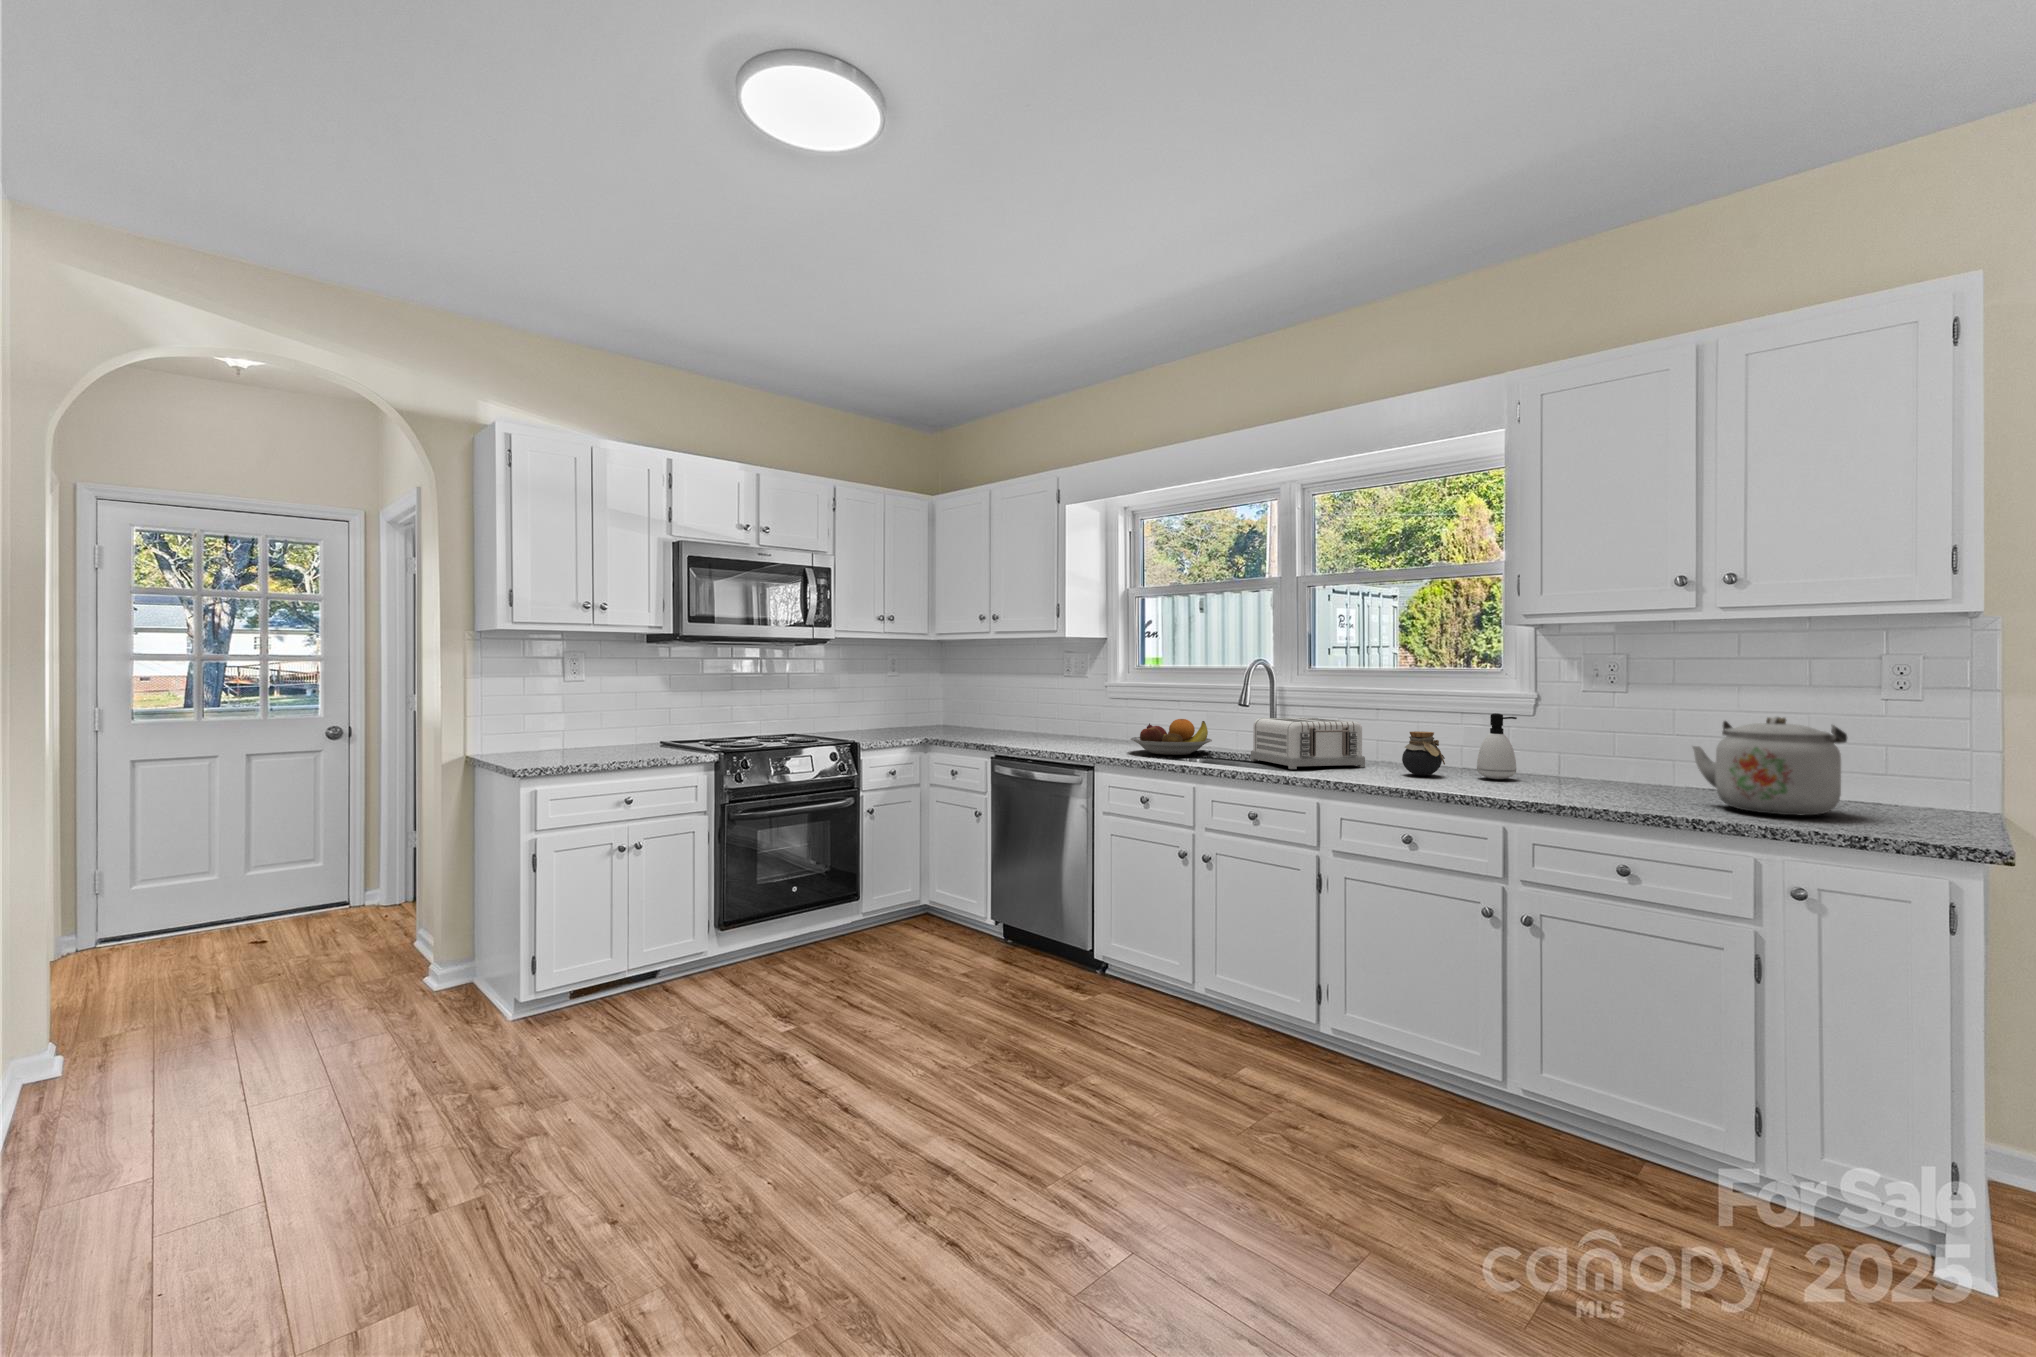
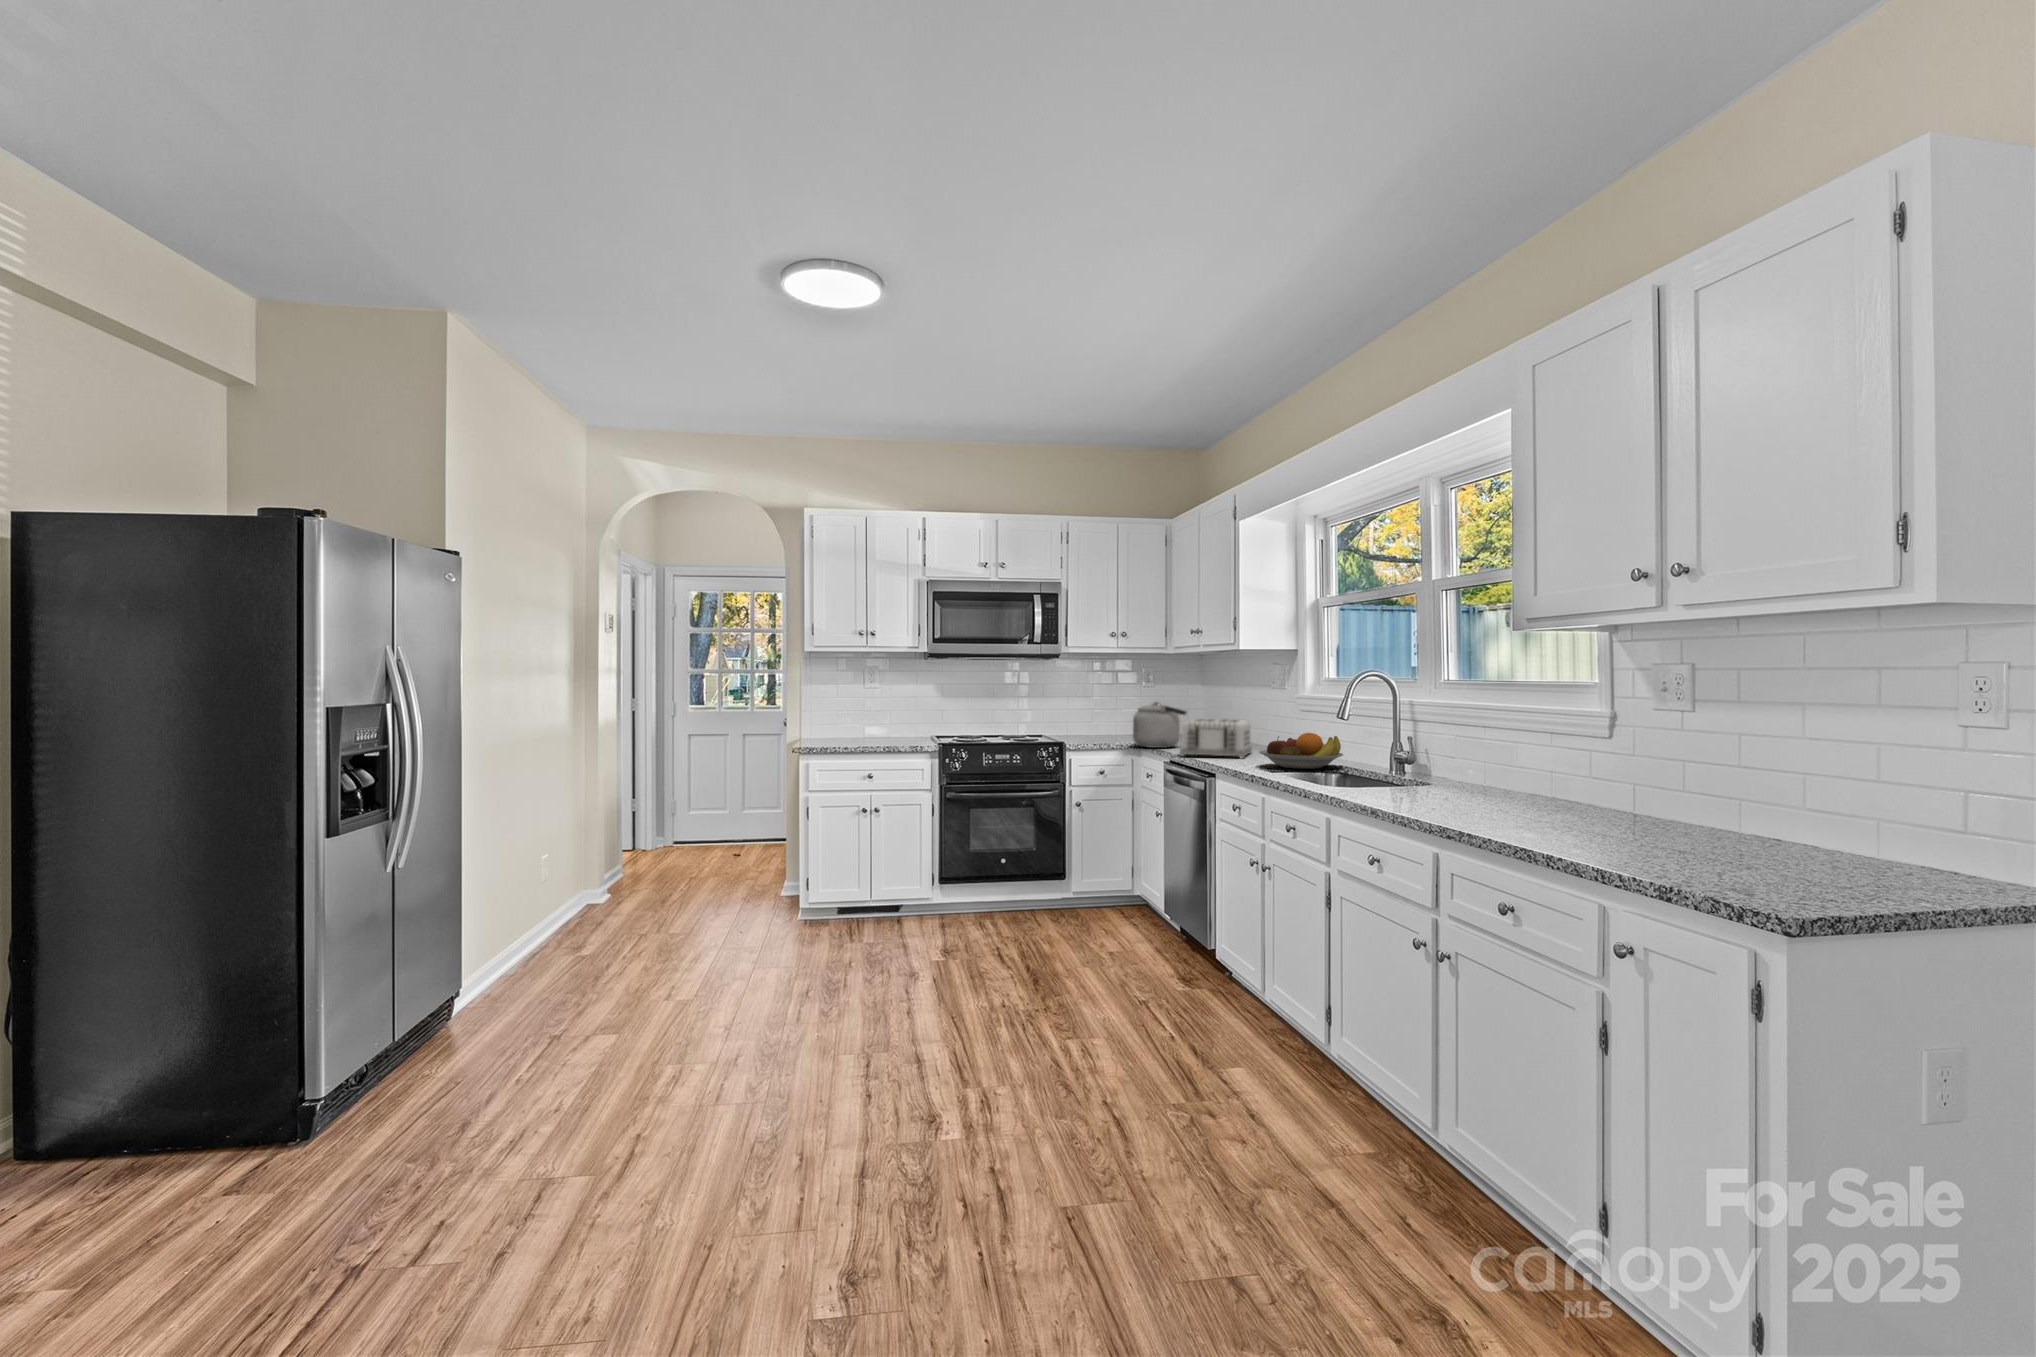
soap dispenser: present [1477,713,1517,779] -> none [1503,736,1547,809]
kettle: present [1693,716,1847,815] -> present [1133,702,1186,748]
toaster: present [1251,718,1365,769] -> present [1180,719,1252,759]
jar: present [1402,731,1445,776] -> none [1436,753,1479,801]

